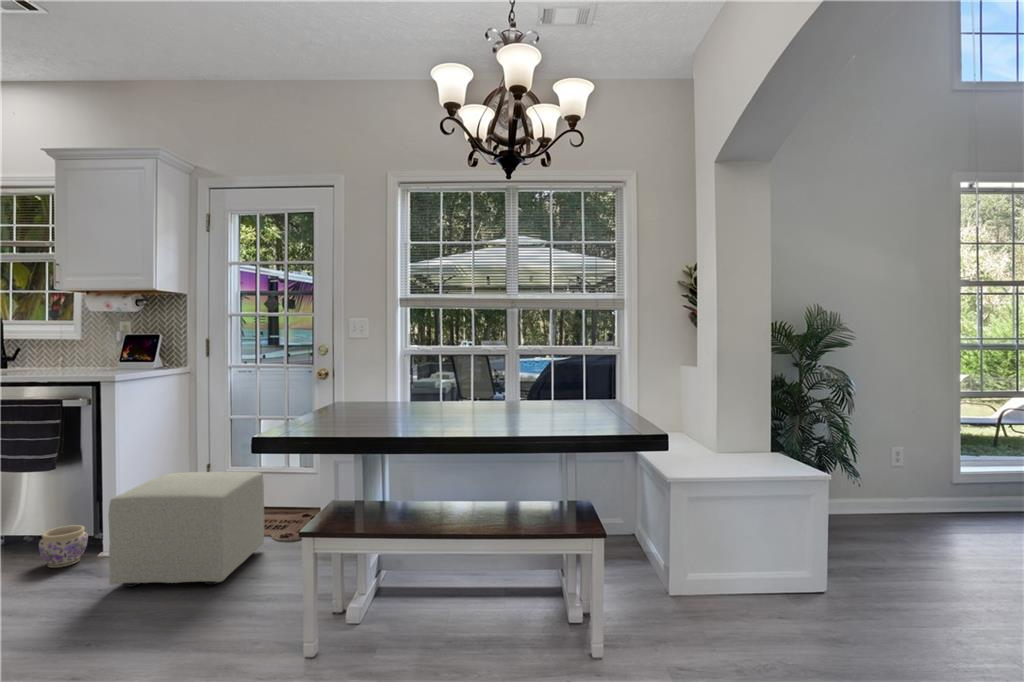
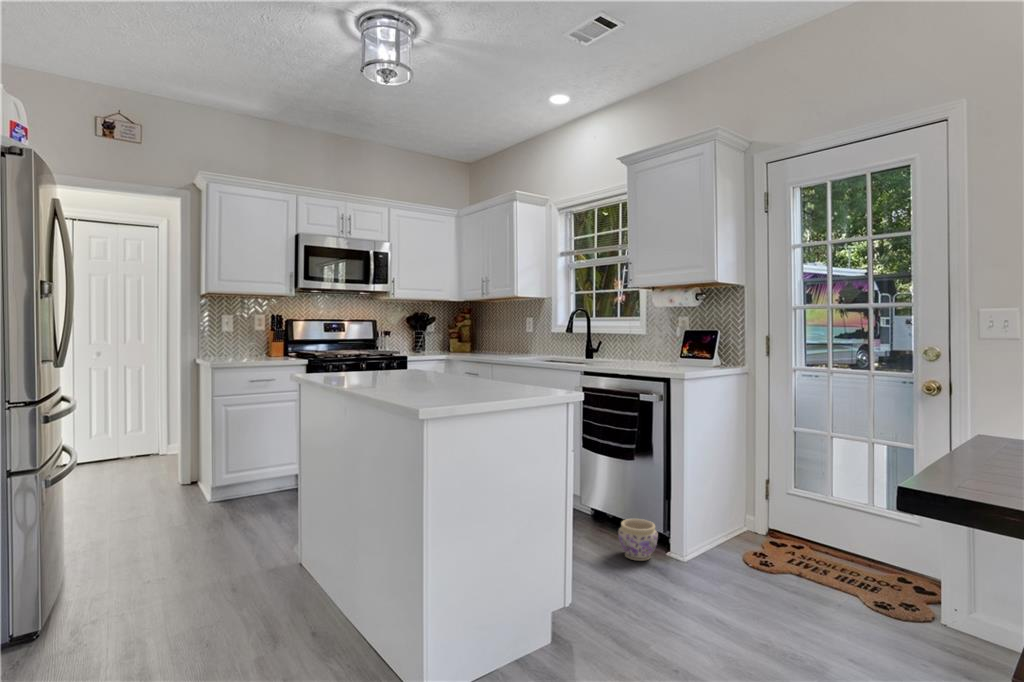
ottoman: present [108,472,264,587] -> none [686,488,858,652]

